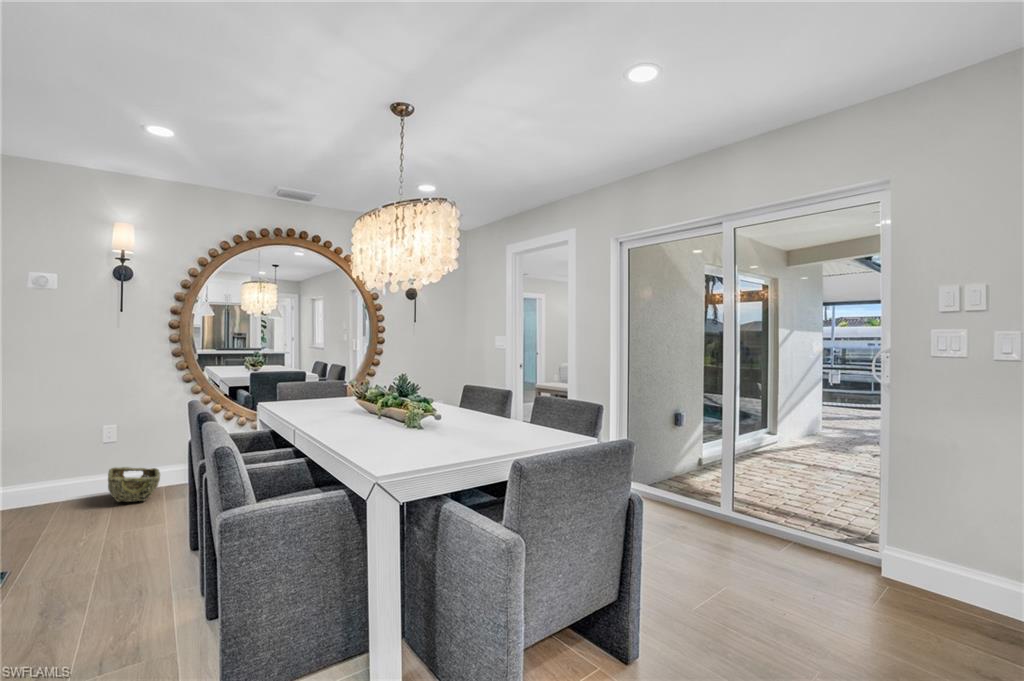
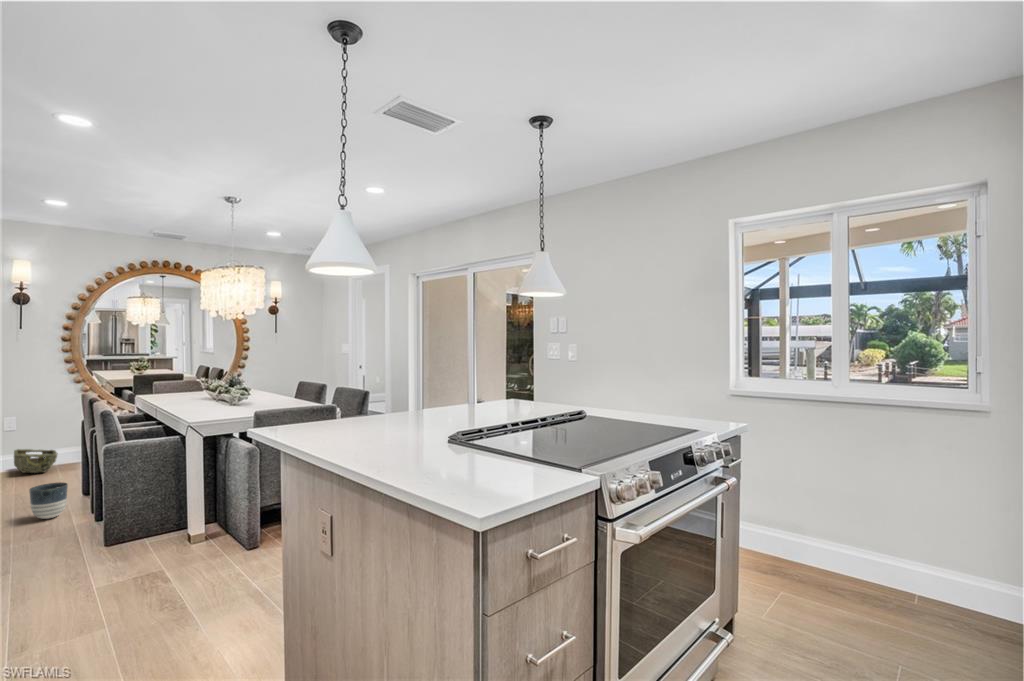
planter: none [107,544,165,608] -> present [29,482,68,519]

